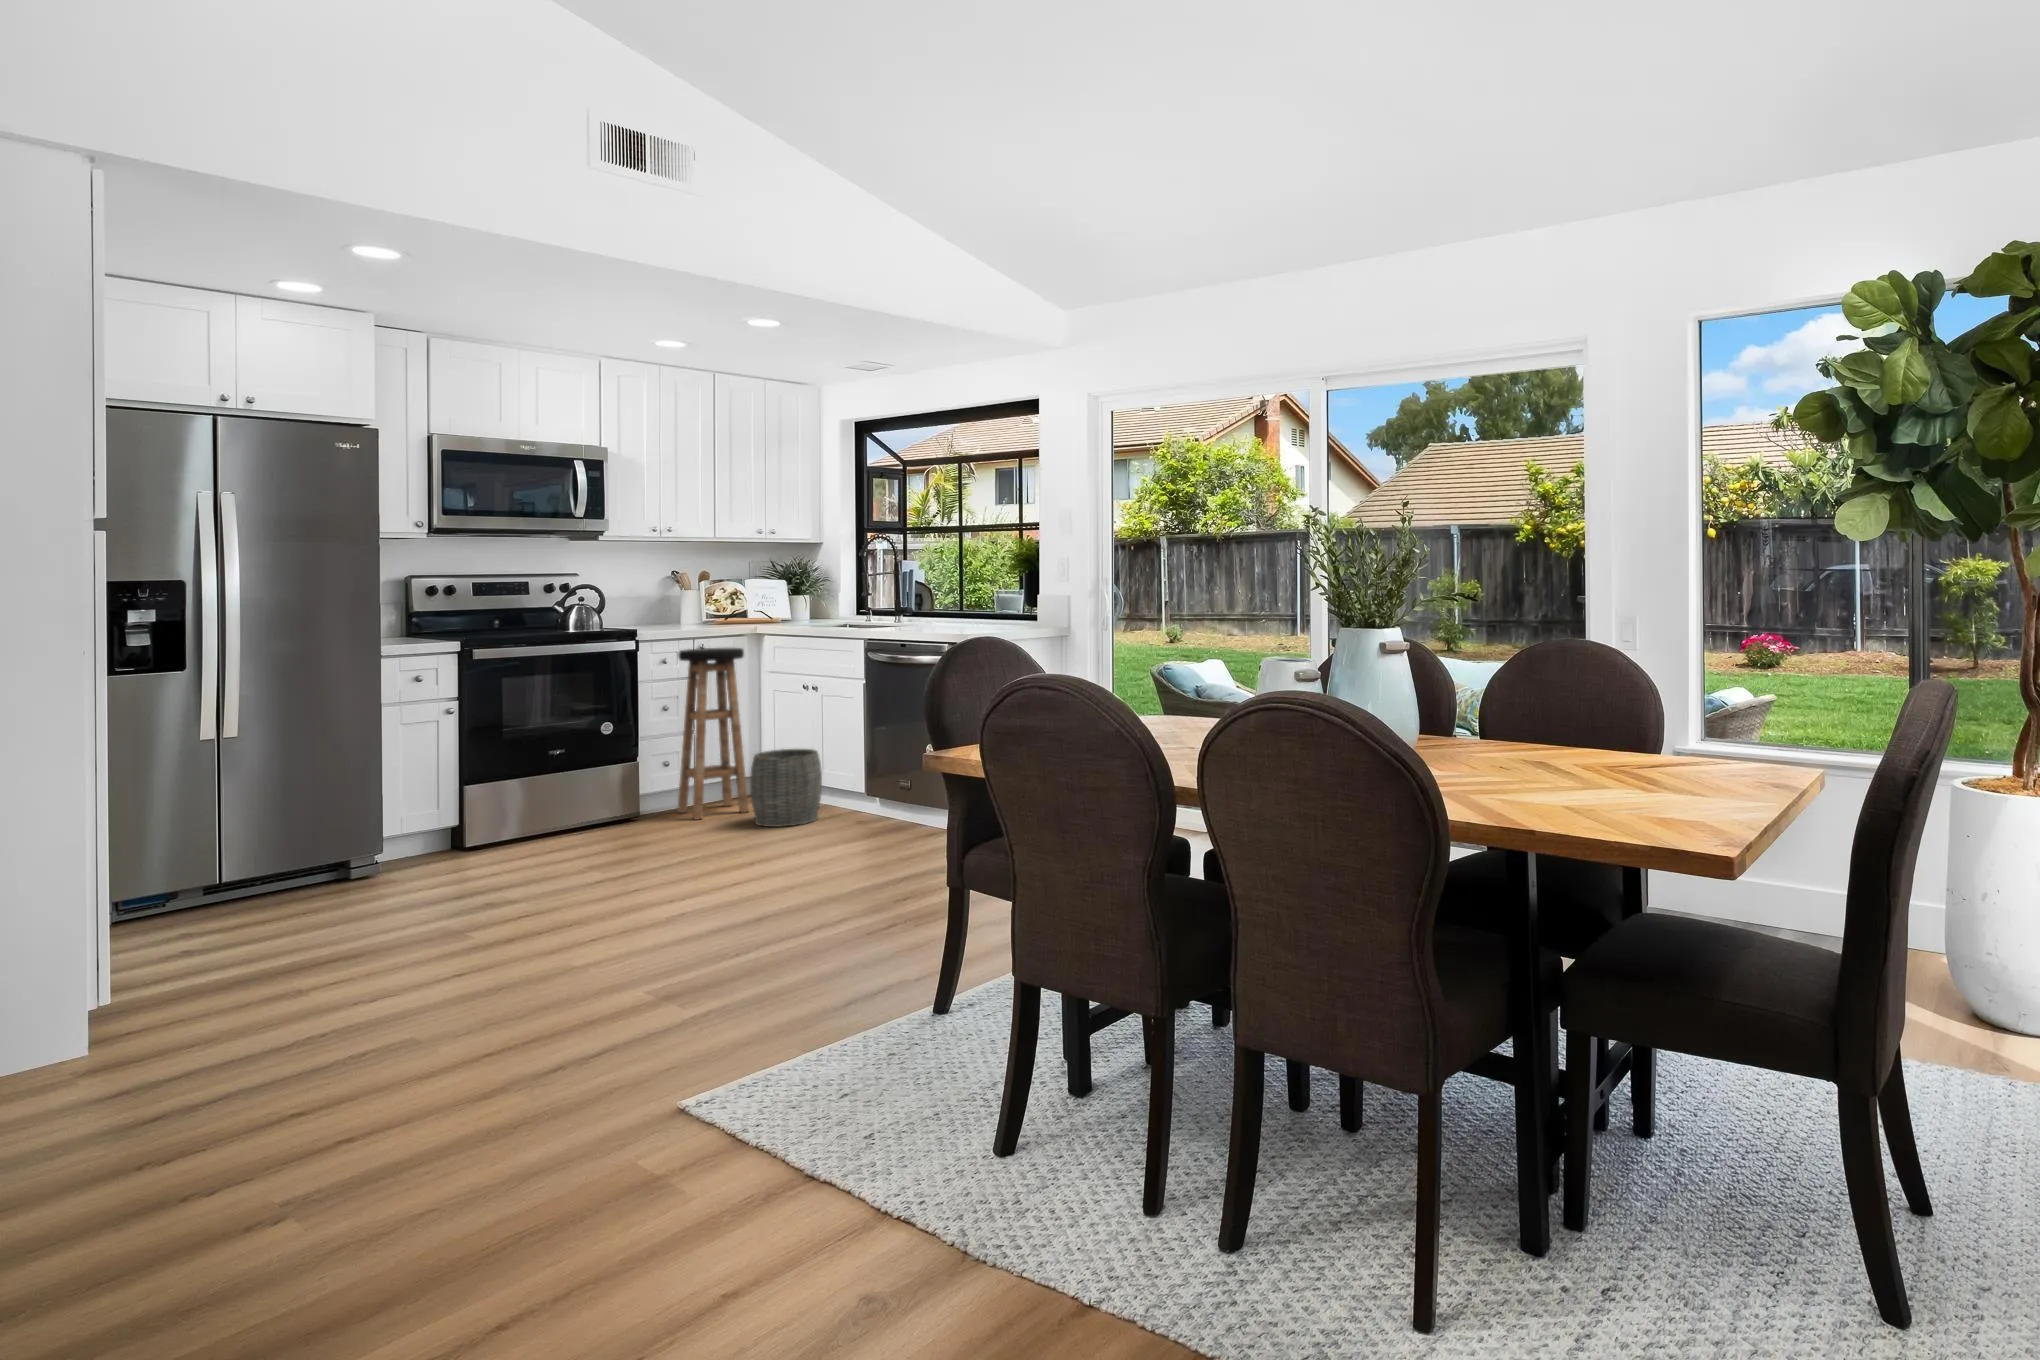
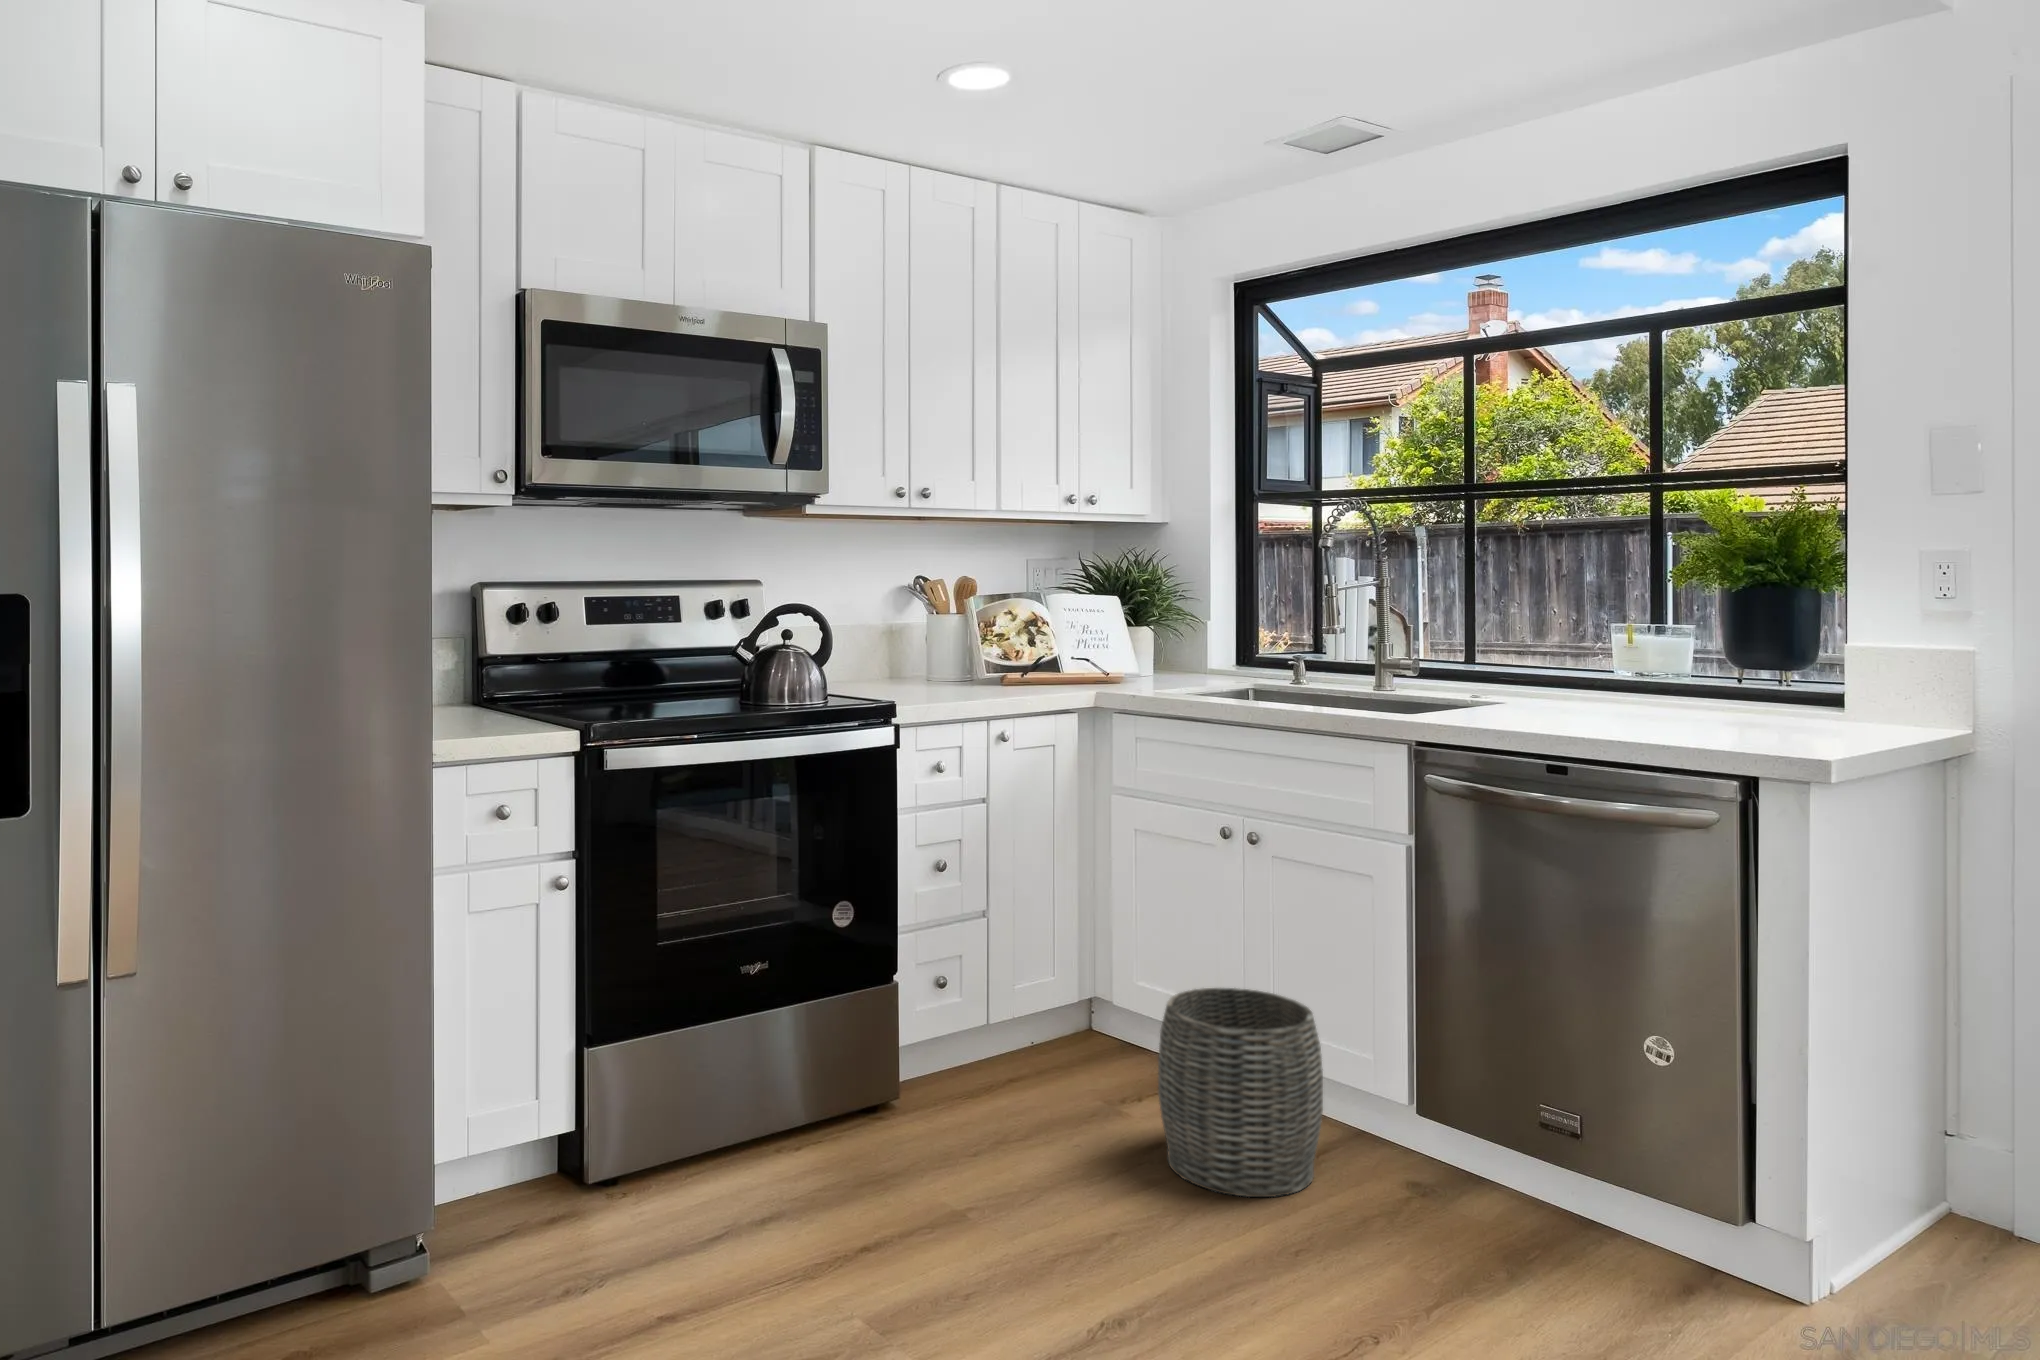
bar stool: present [678,648,749,819] -> none [966,741,1122,1130]

